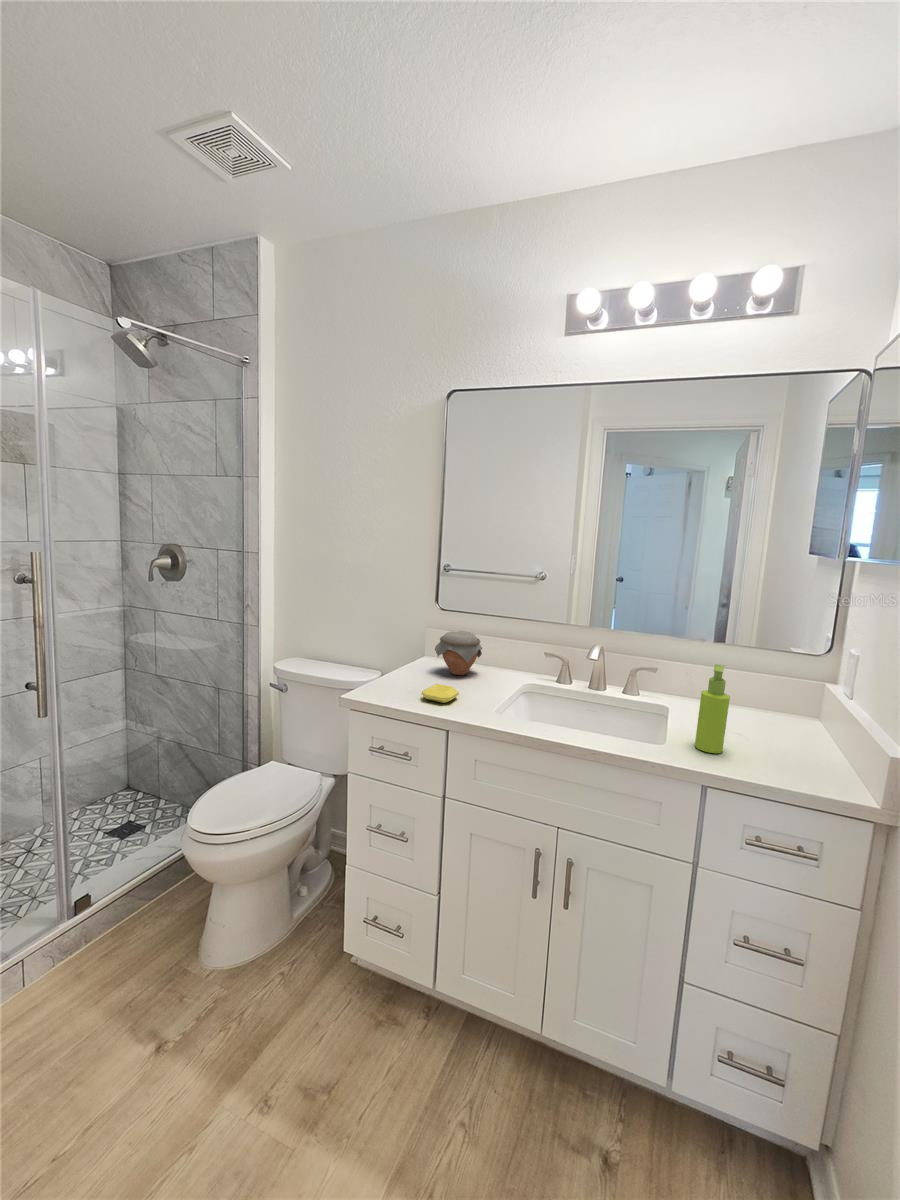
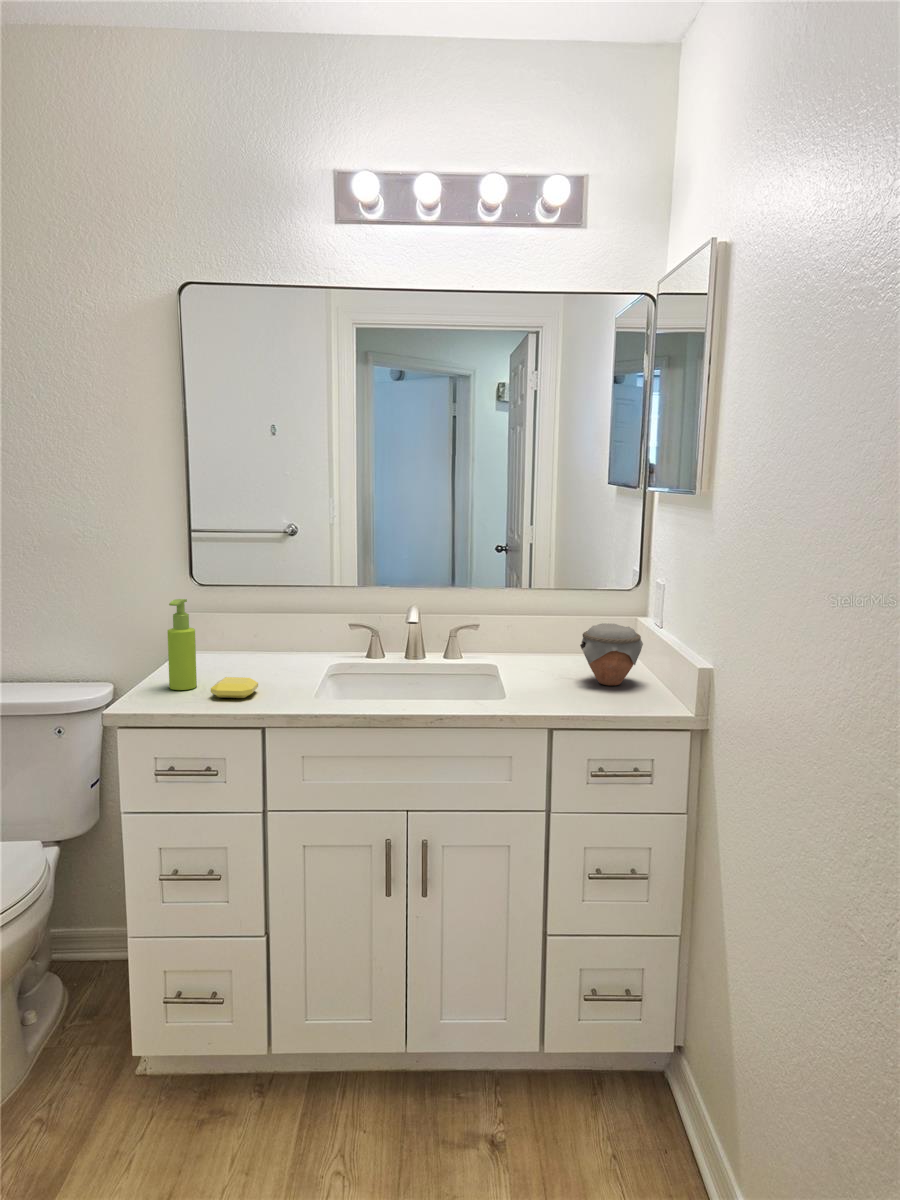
jar: present [435,631,482,675] -> present [580,623,643,685]
soap dispenser: present [695,664,730,753] -> present [168,599,197,690]

